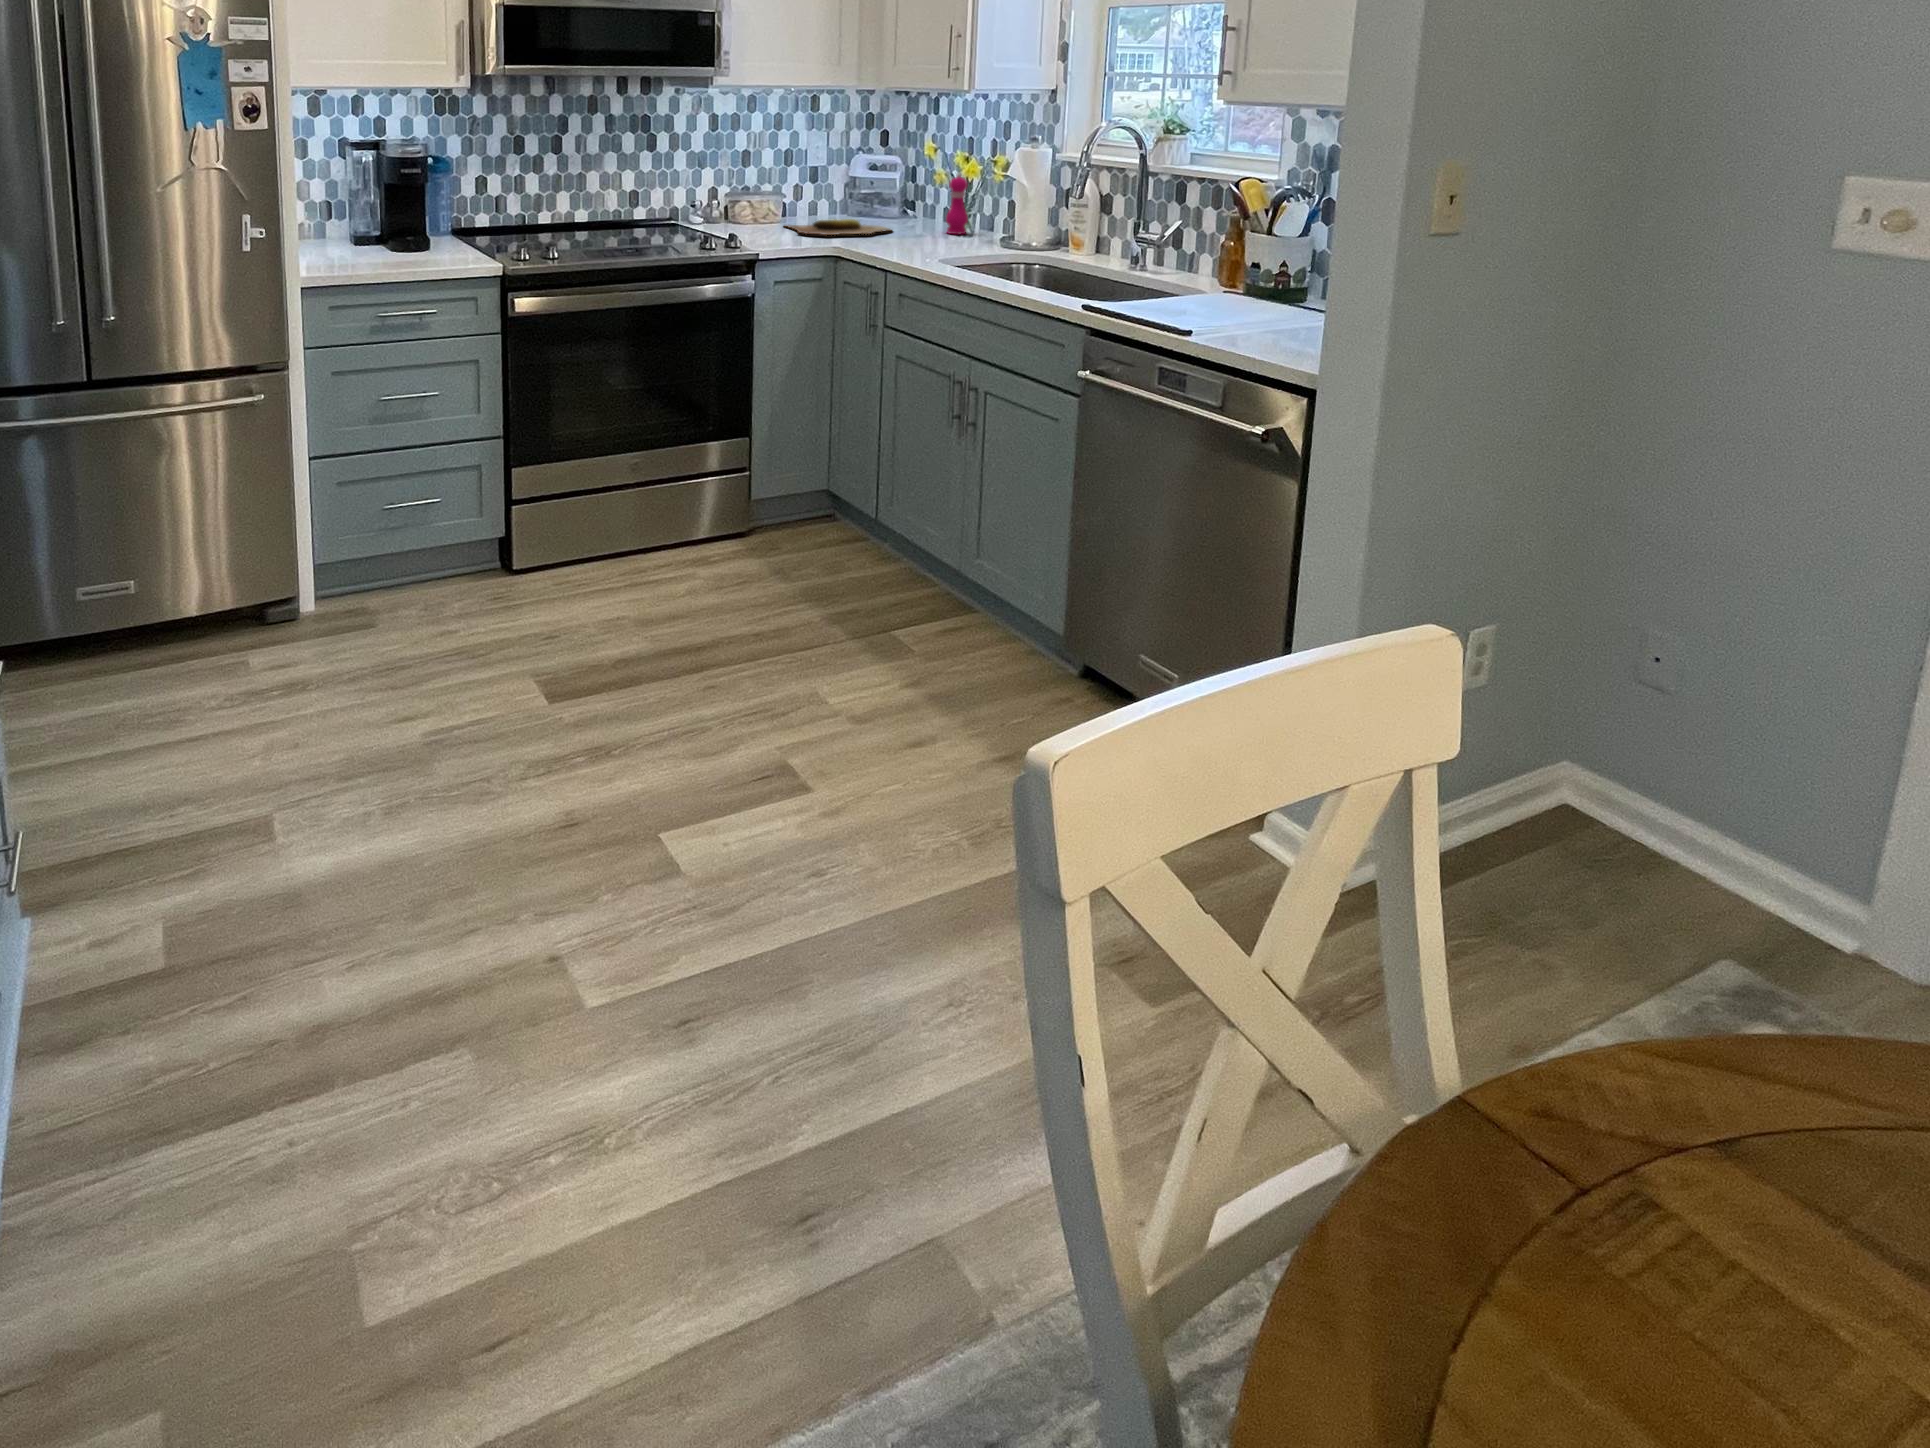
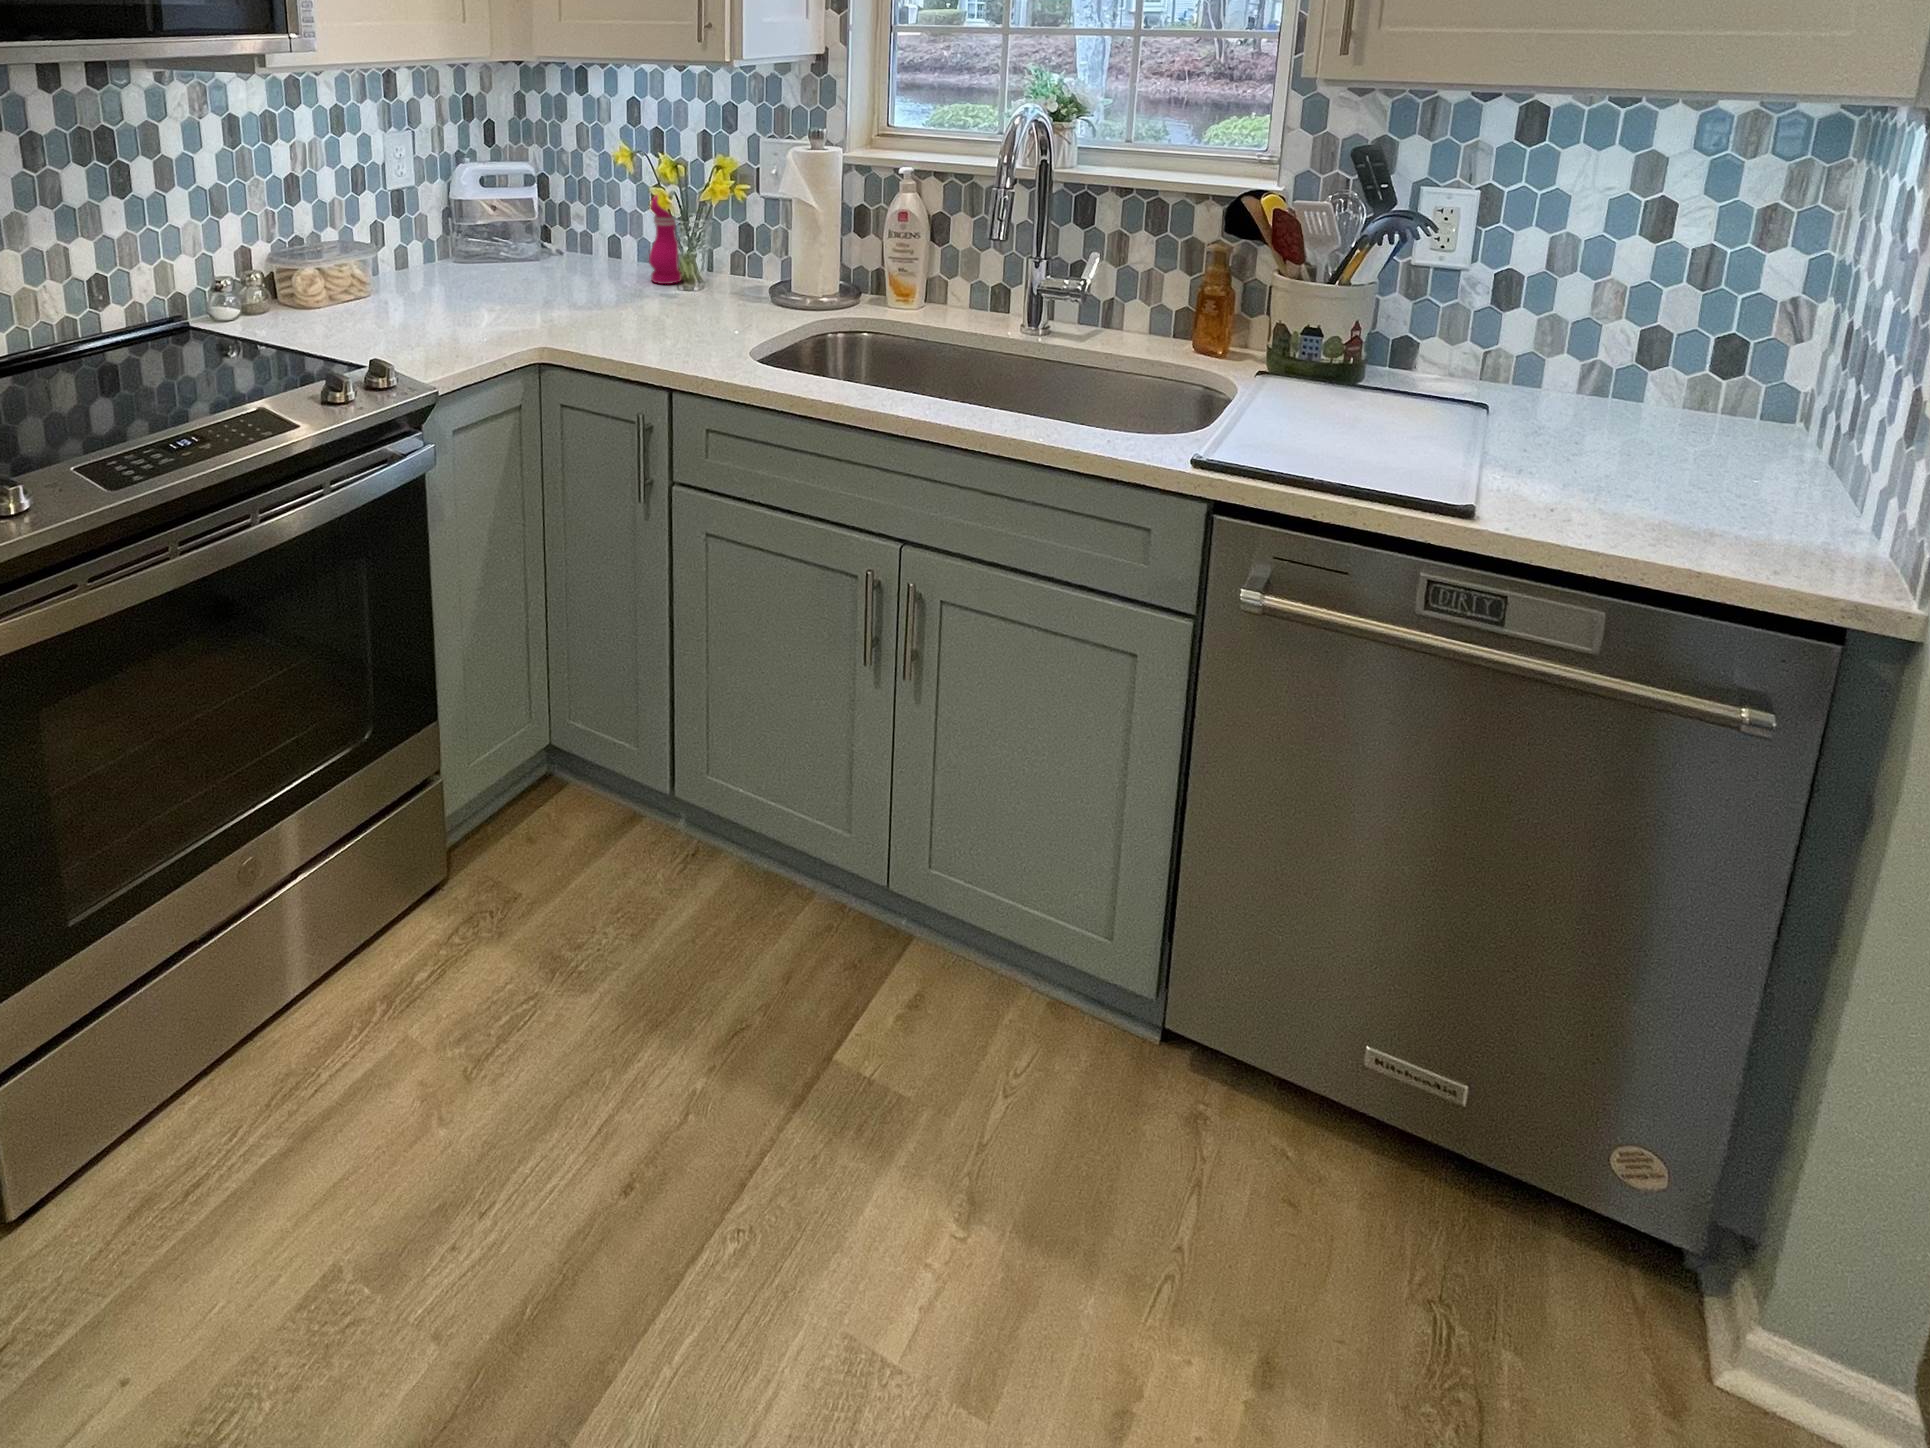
cutting board: present [787,219,891,235] -> none [391,280,577,321]

